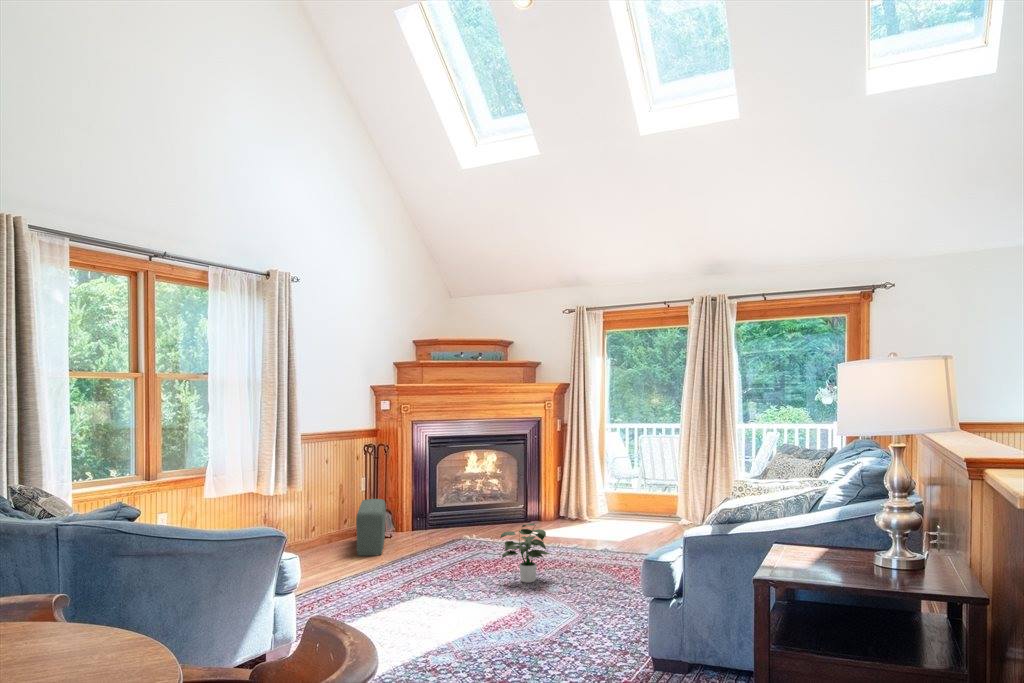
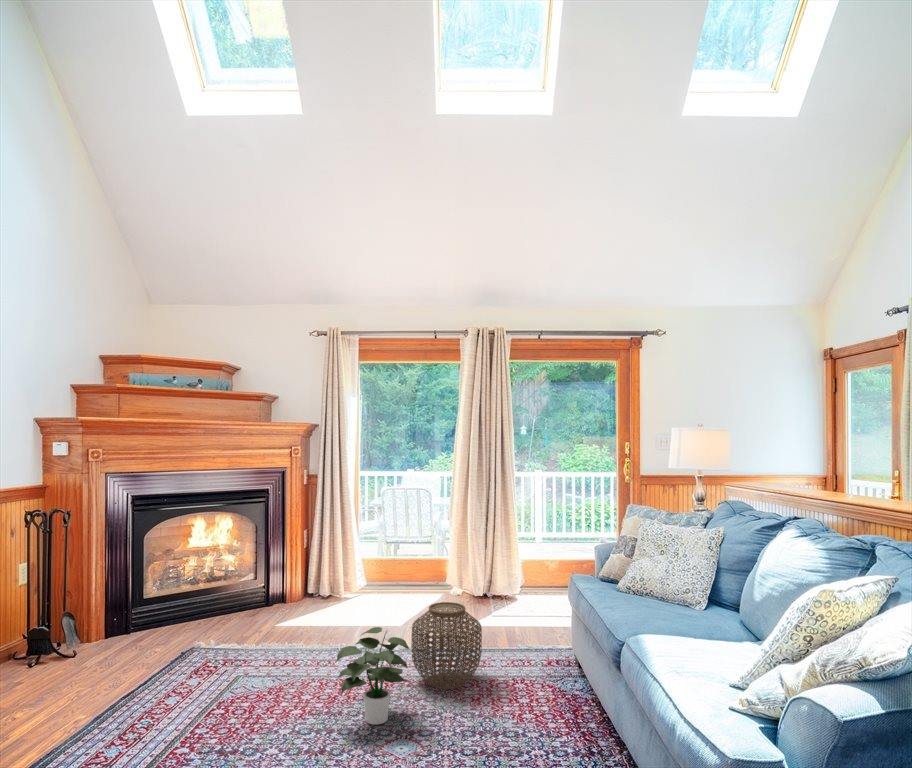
pouf: present [356,499,386,556] -> none [20,601,84,715]
woven basket: none [569,517,620,576] -> present [411,602,482,689]

